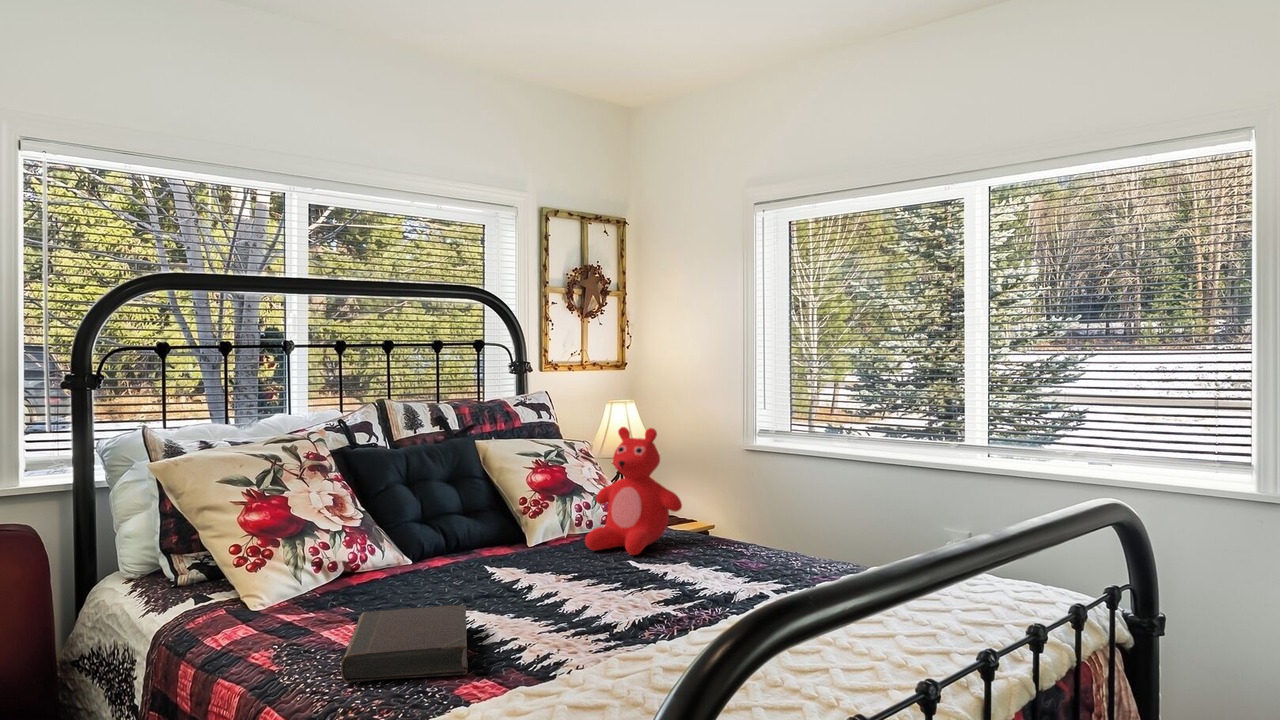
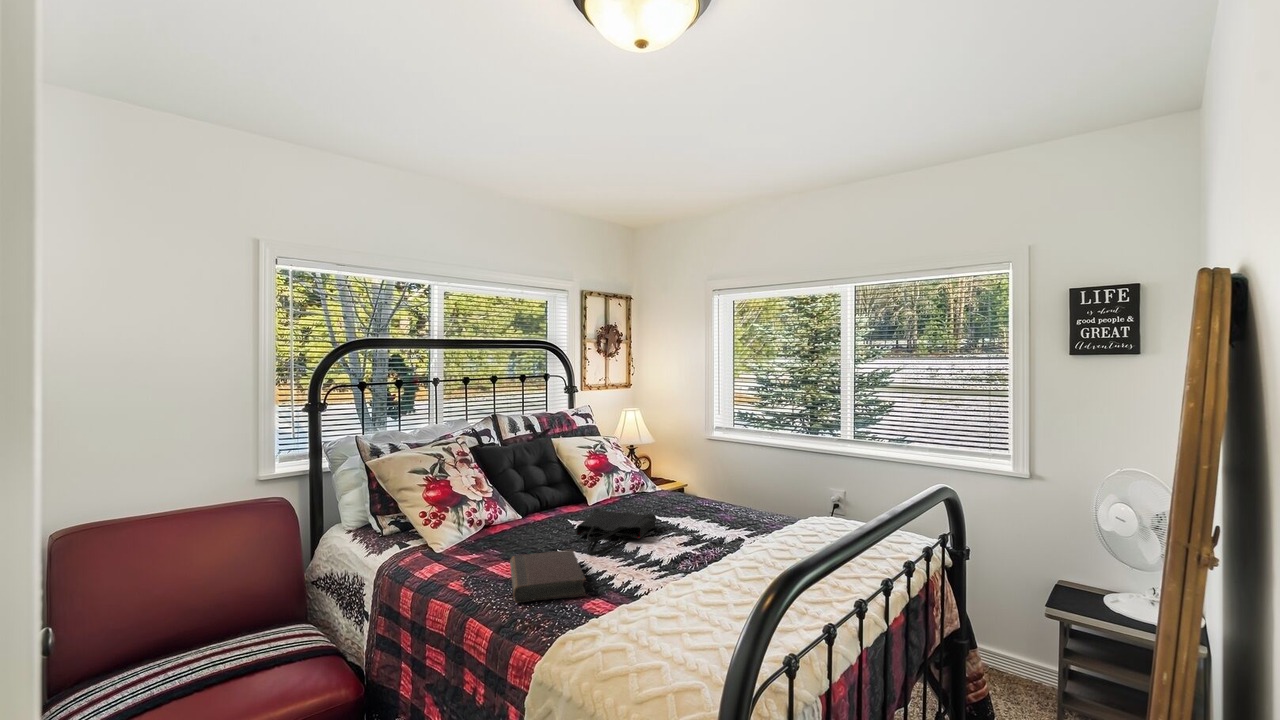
teddy bear: present [585,427,682,555] -> none [625,433,682,511]
tote bag: none [488,547,625,617] -> present [576,509,656,555]

